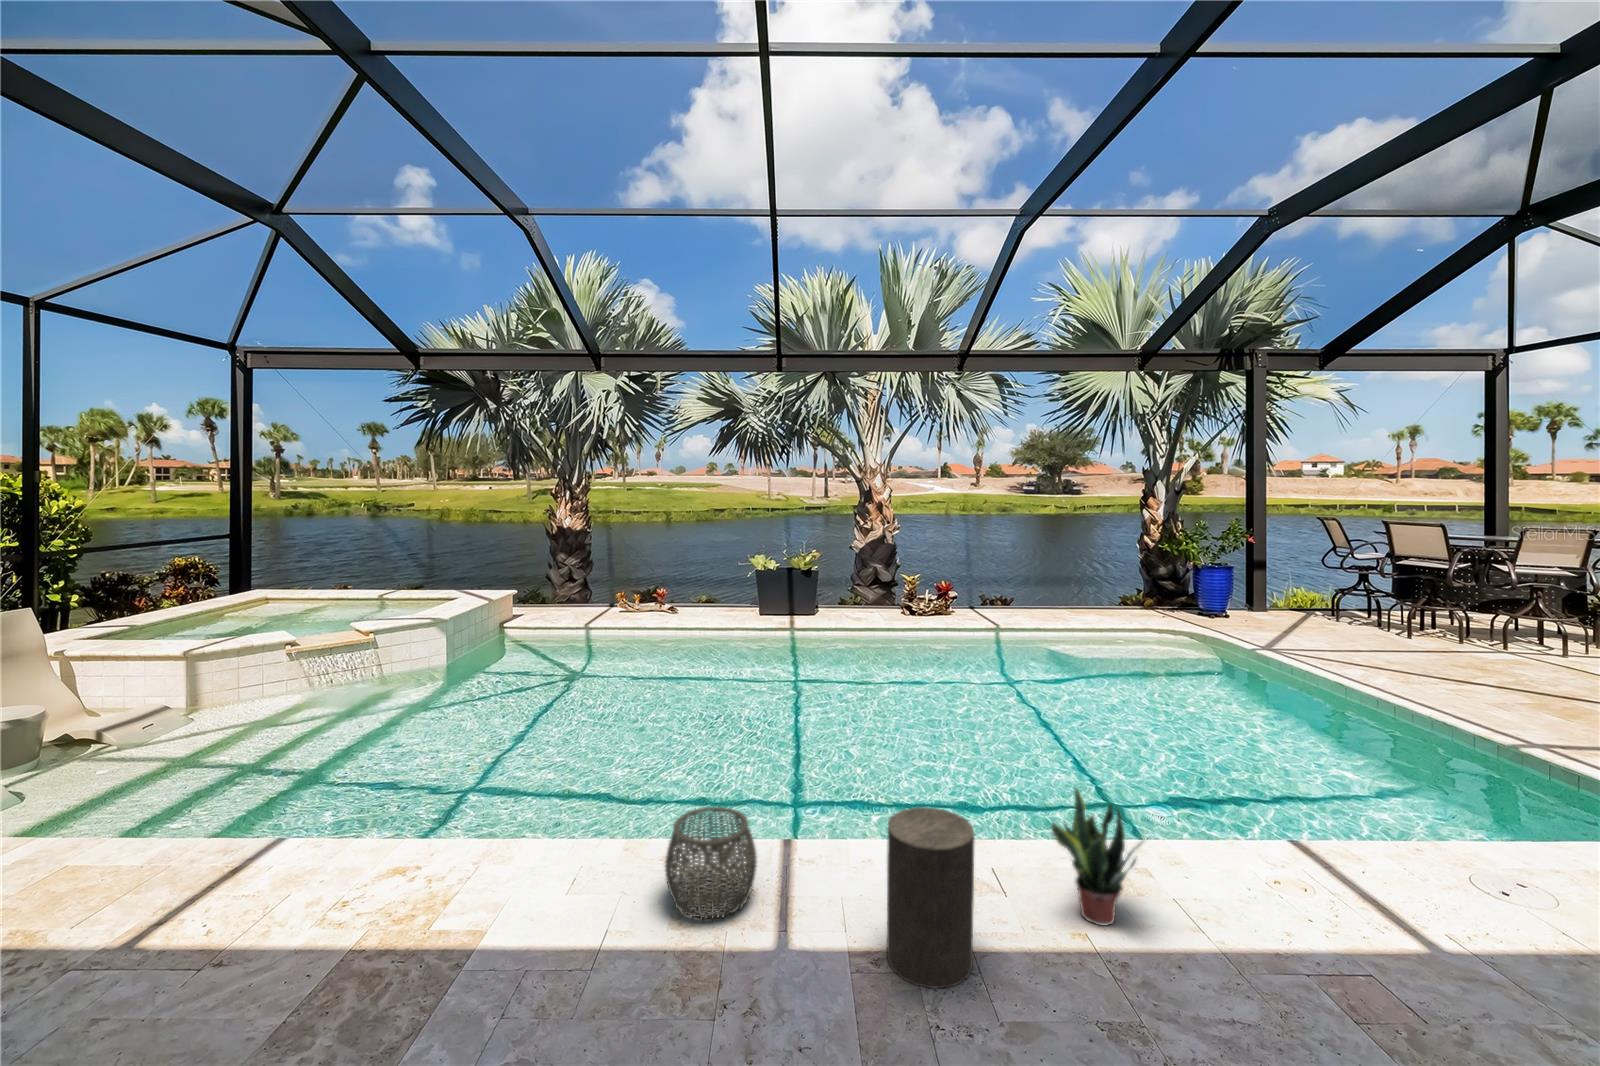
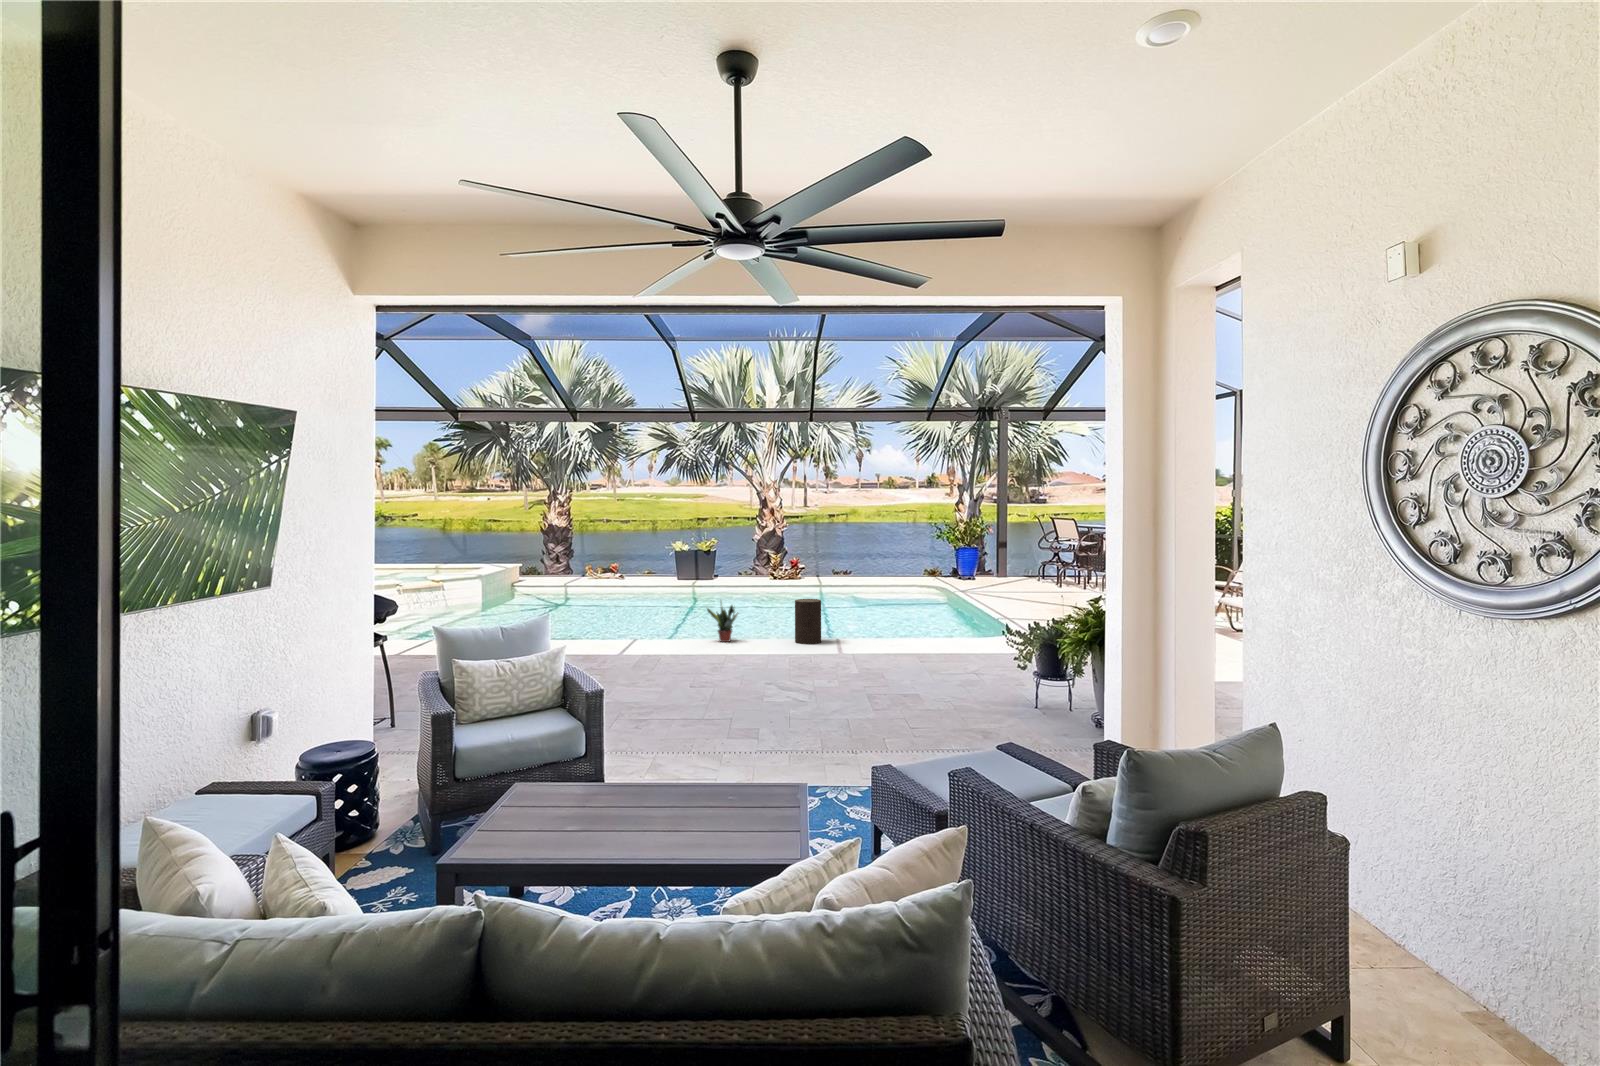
woven basket: present [665,807,757,920] -> none [580,610,613,641]
stool: present [887,807,975,988] -> present [795,599,821,644]

